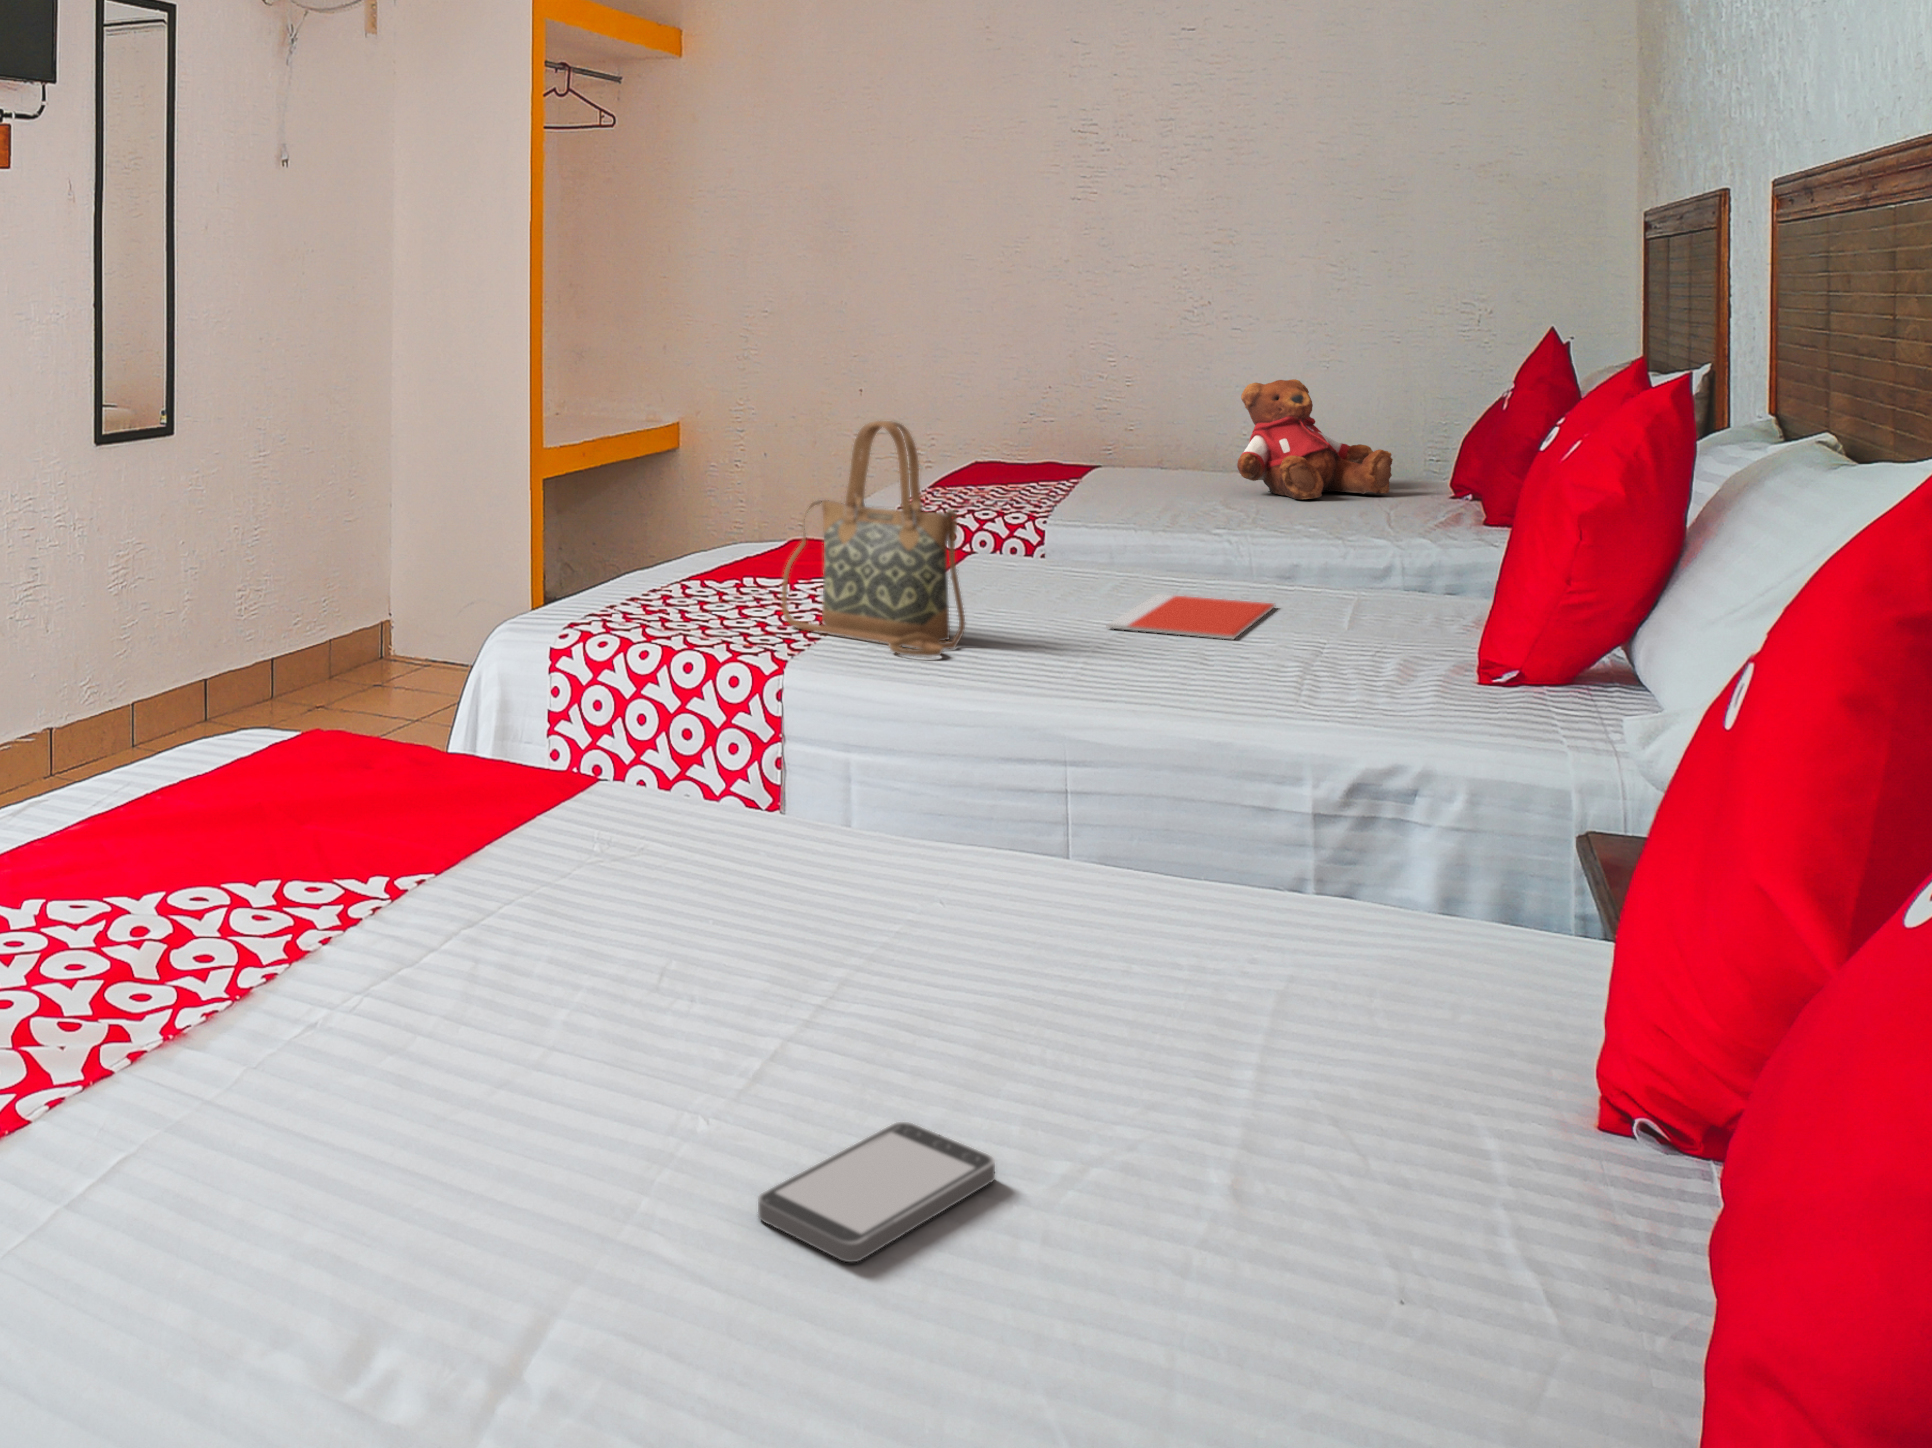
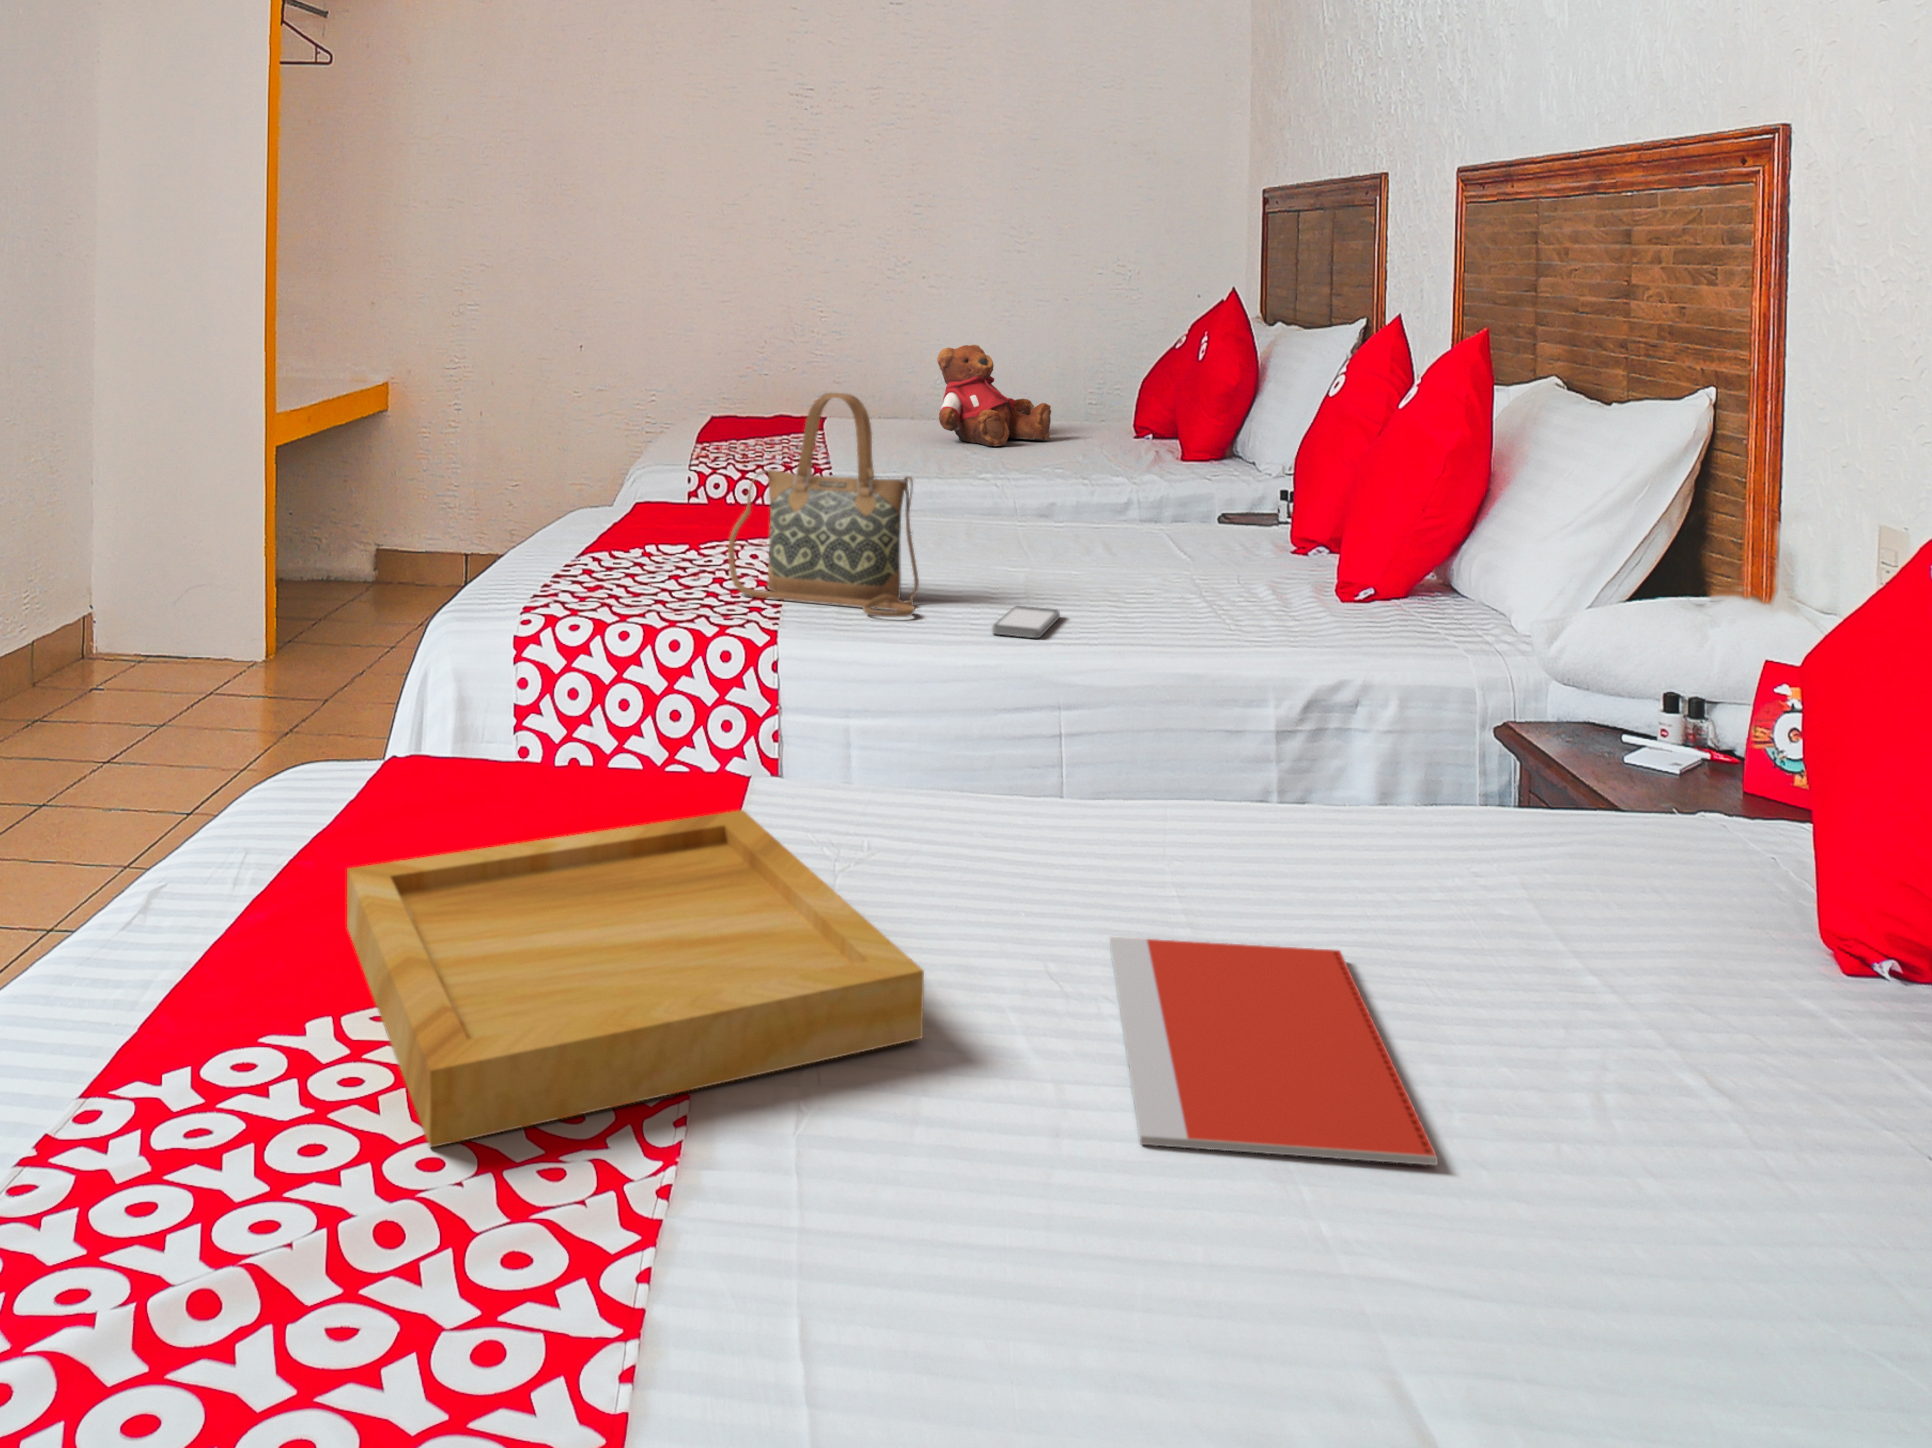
notebook: present [1107,594,1275,639] -> present [1110,937,1438,1165]
tray: none [29,774,473,951] -> present [347,810,924,1147]
smartphone: present [758,1122,995,1262] -> present [992,606,1060,638]

